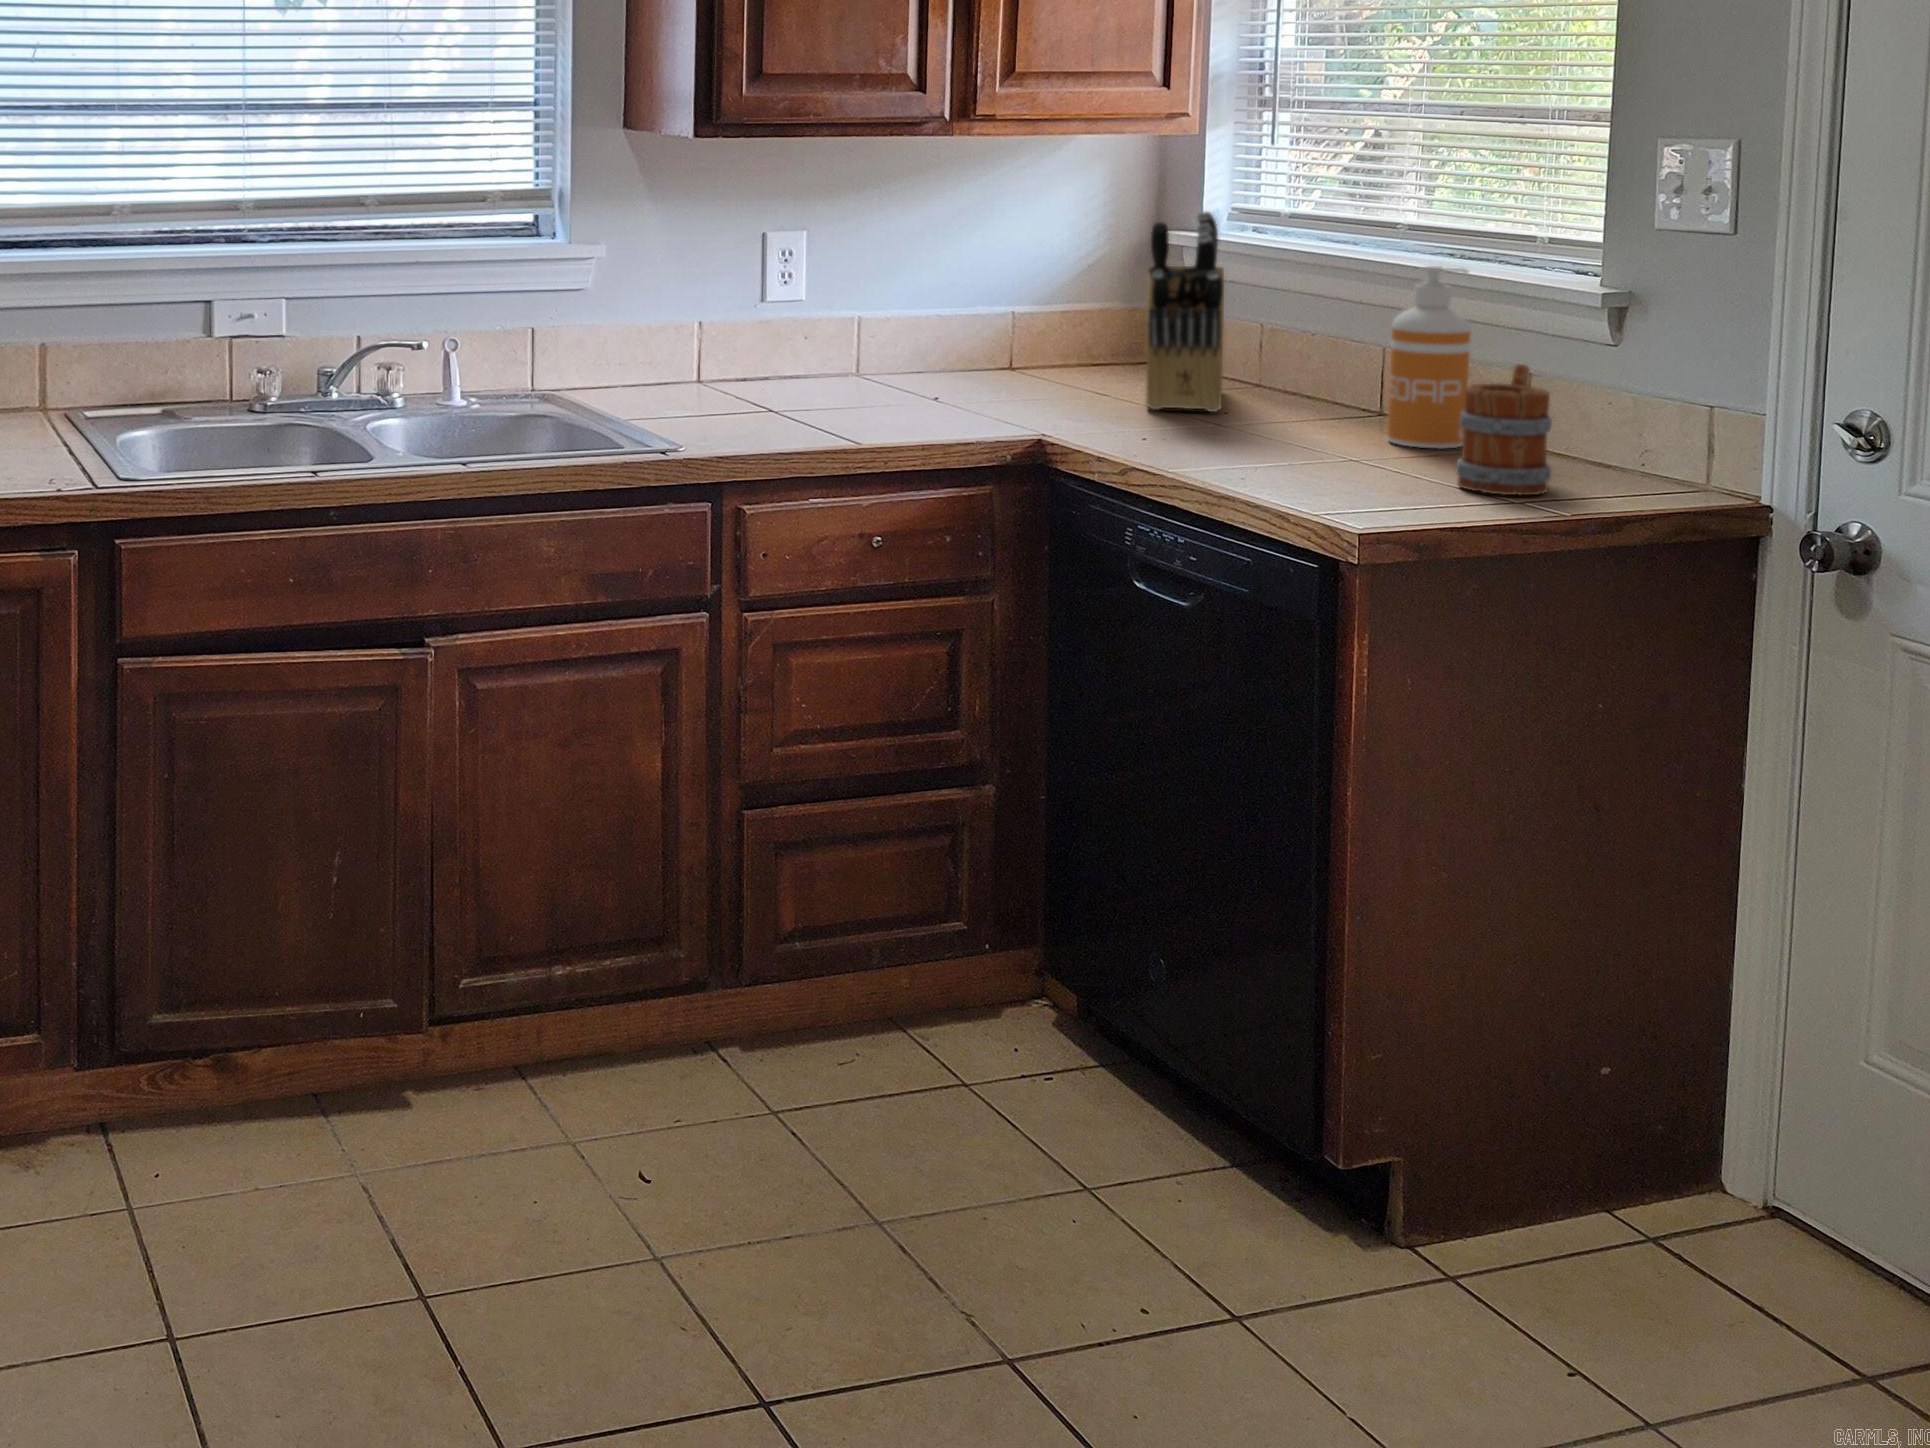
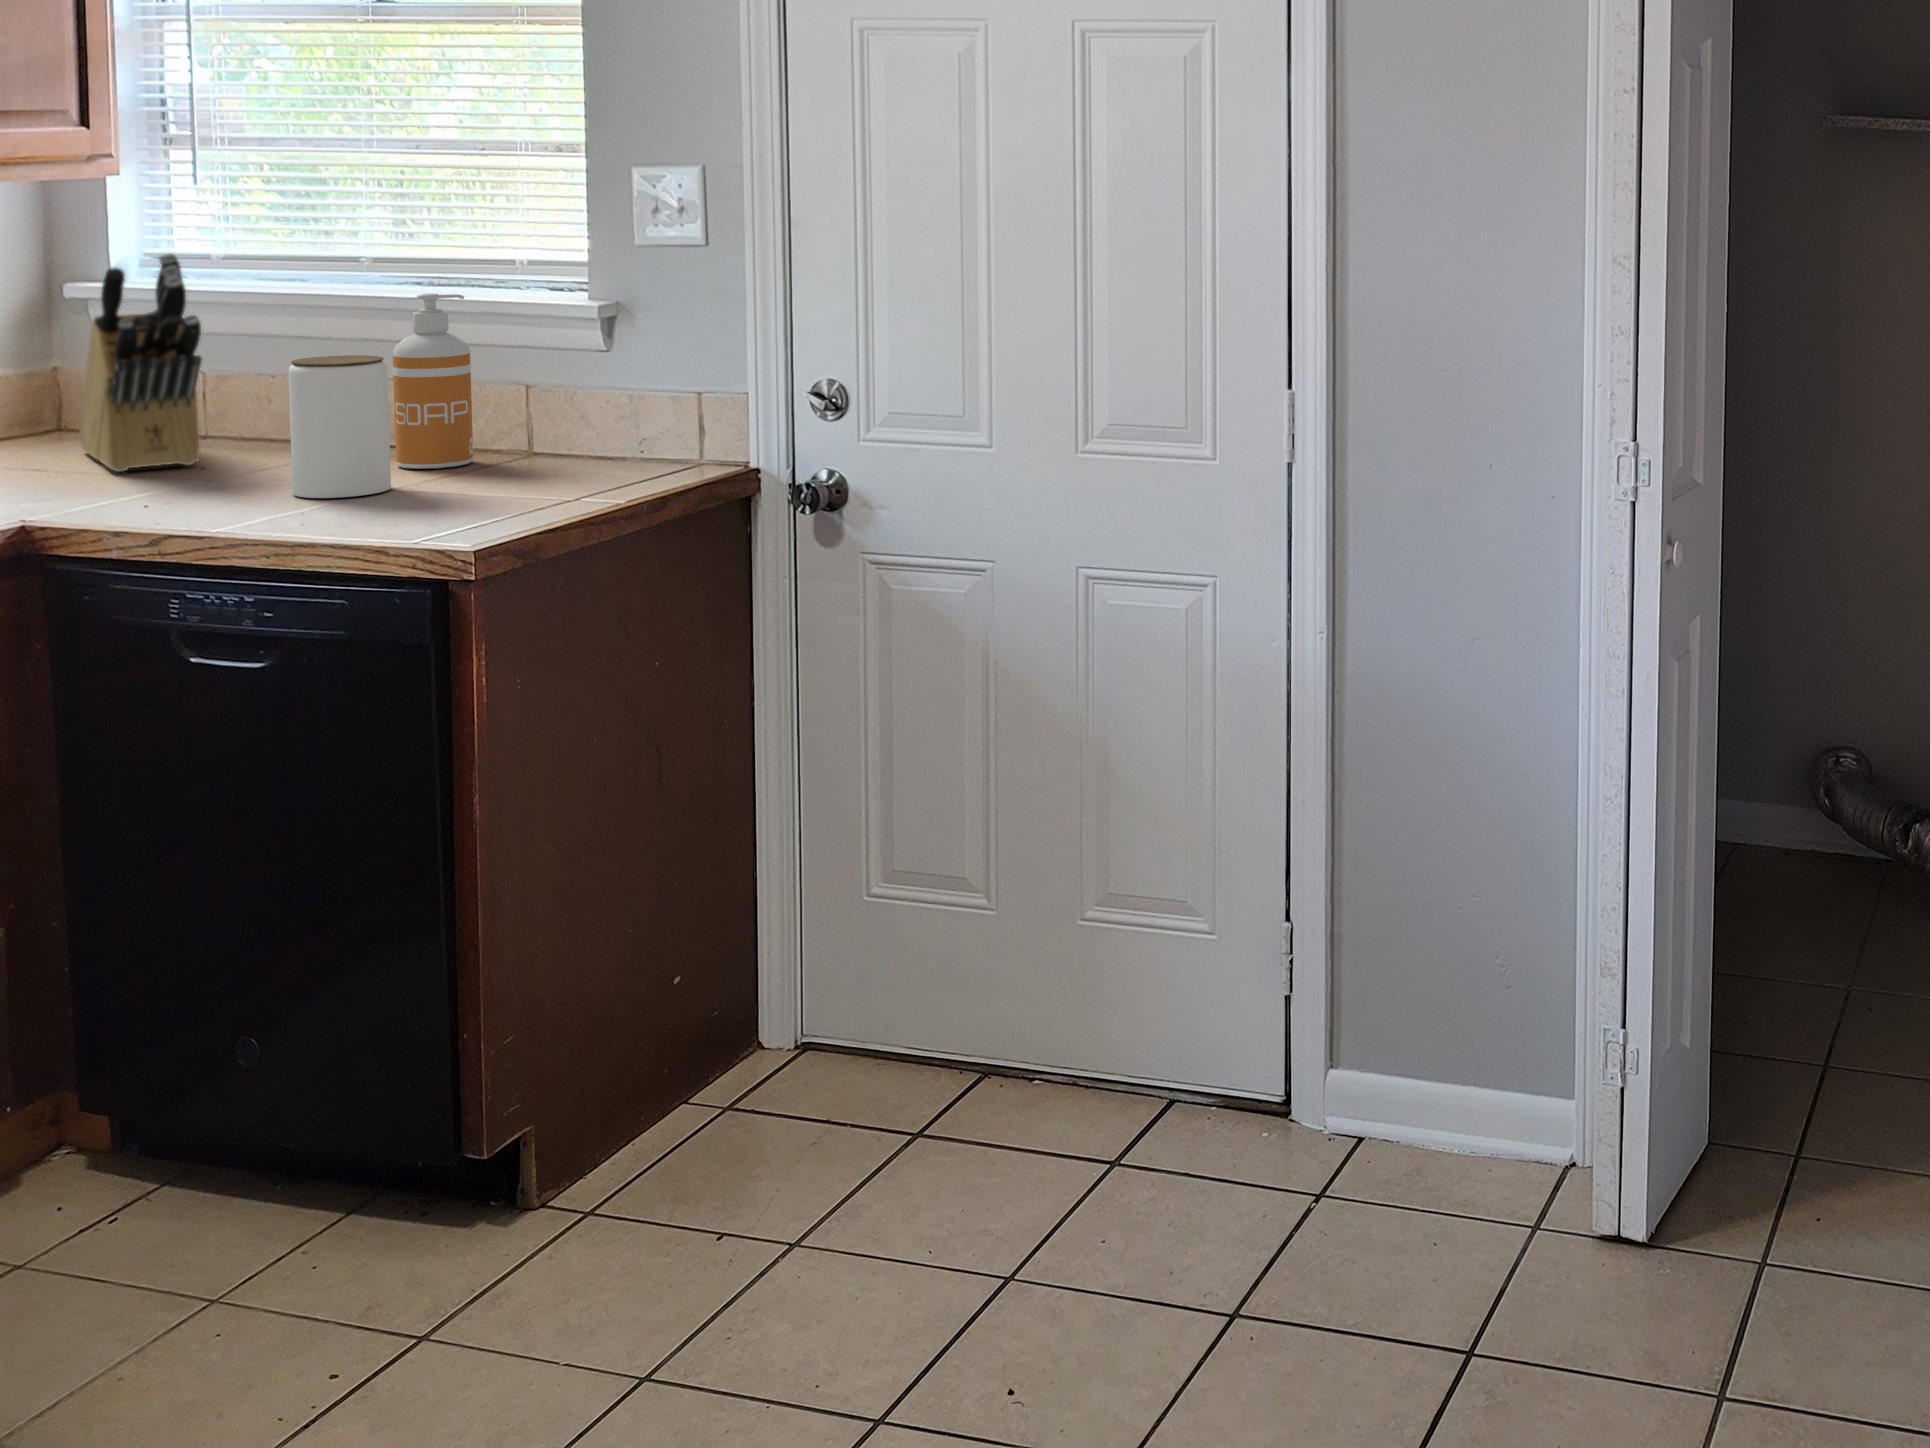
jar: none [1263,321,1361,464] -> present [288,355,391,498]
mug: present [1455,364,1552,495] -> none [506,376,592,496]

